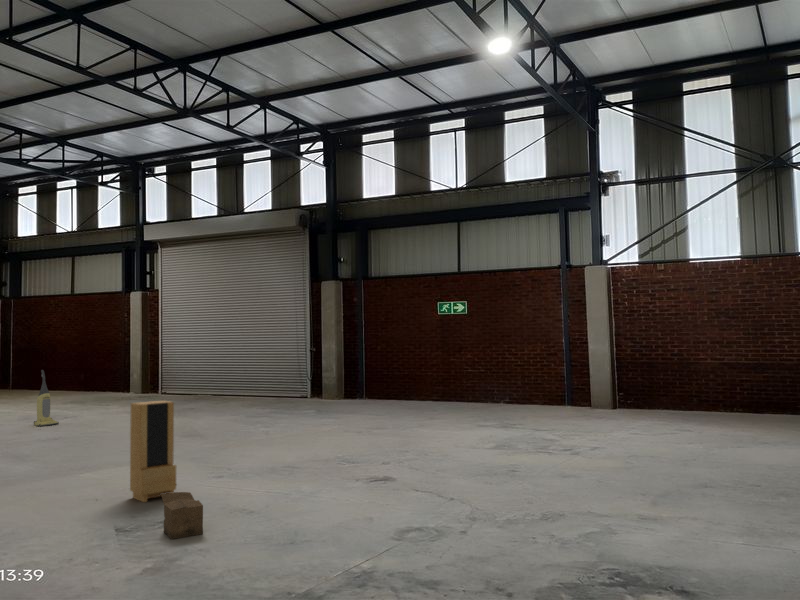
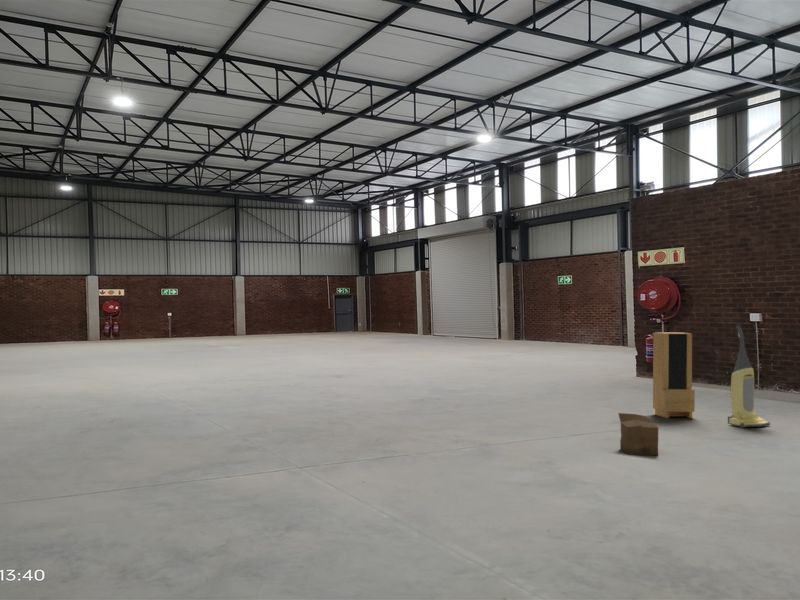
vacuum cleaner: present [34,370,59,427] -> present [728,325,770,428]
cardboard box: present [161,492,203,539] -> present [619,413,658,455]

